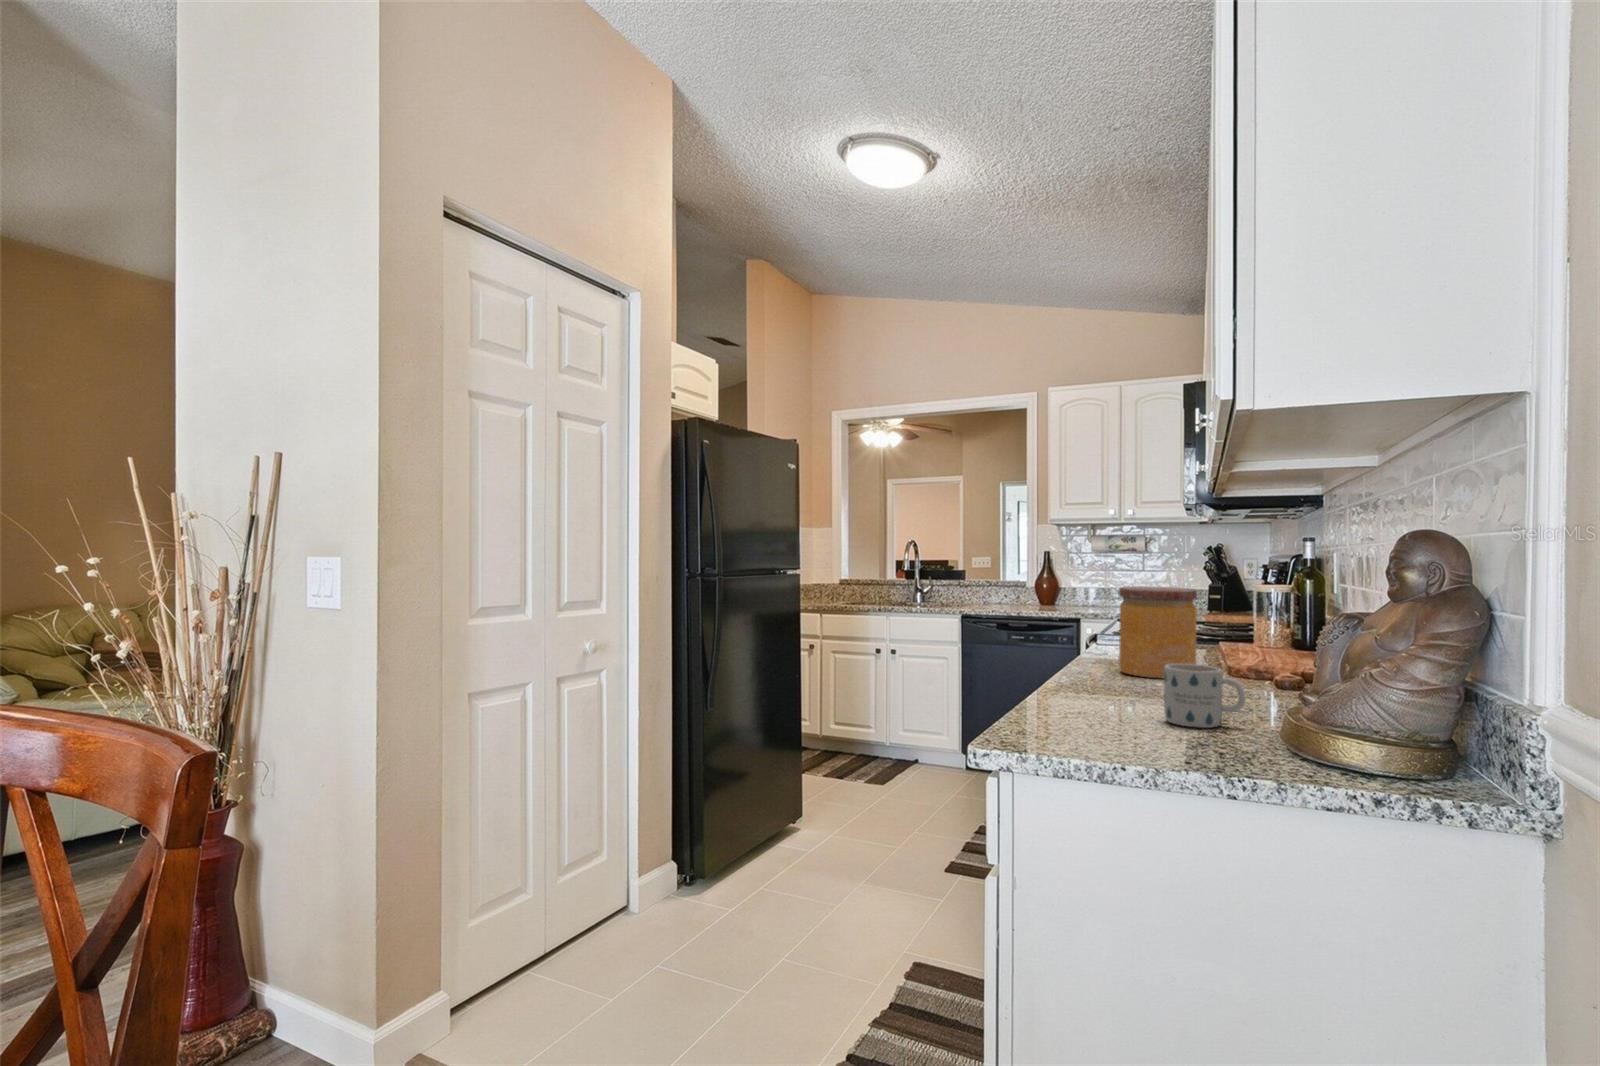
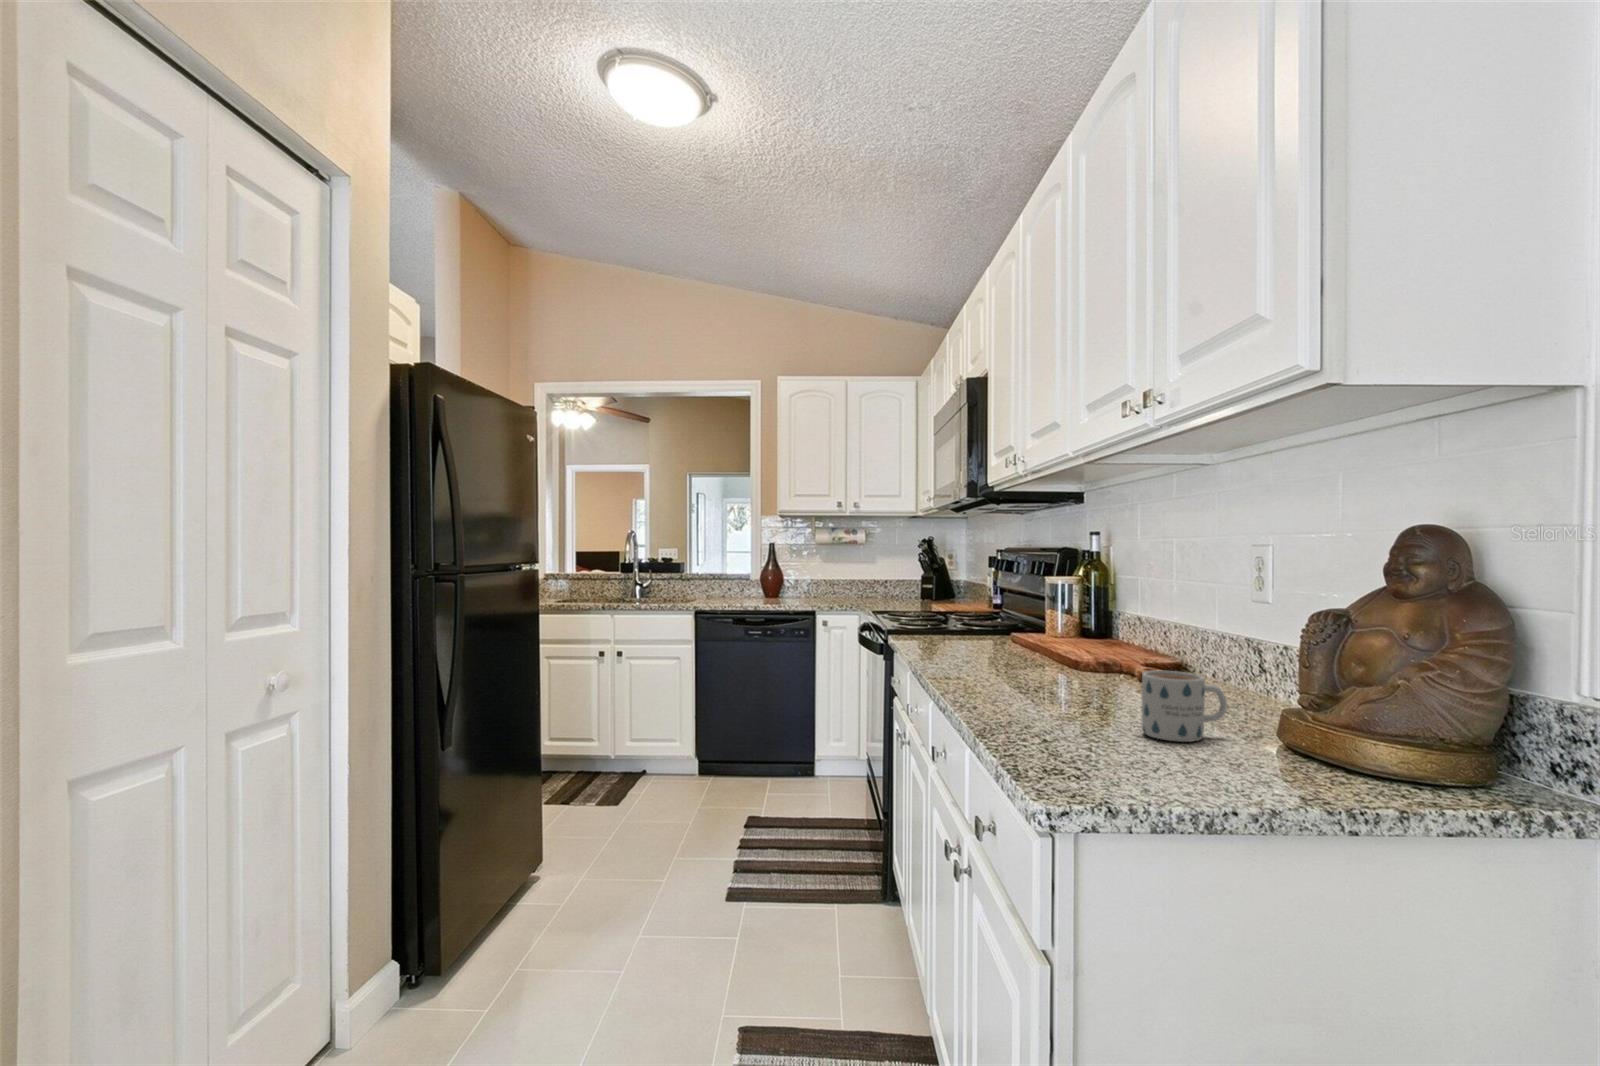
jar: present [1119,586,1197,679] -> none [983,581,1062,680]

